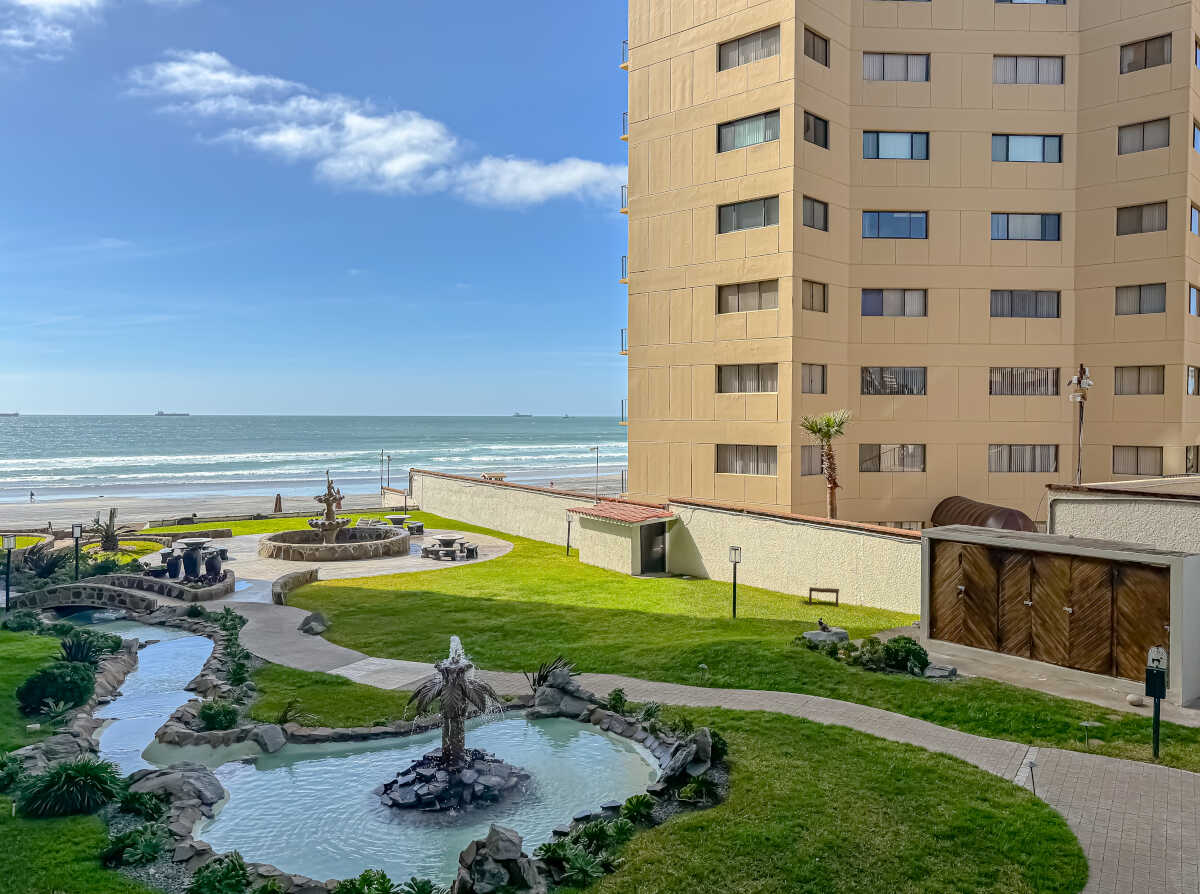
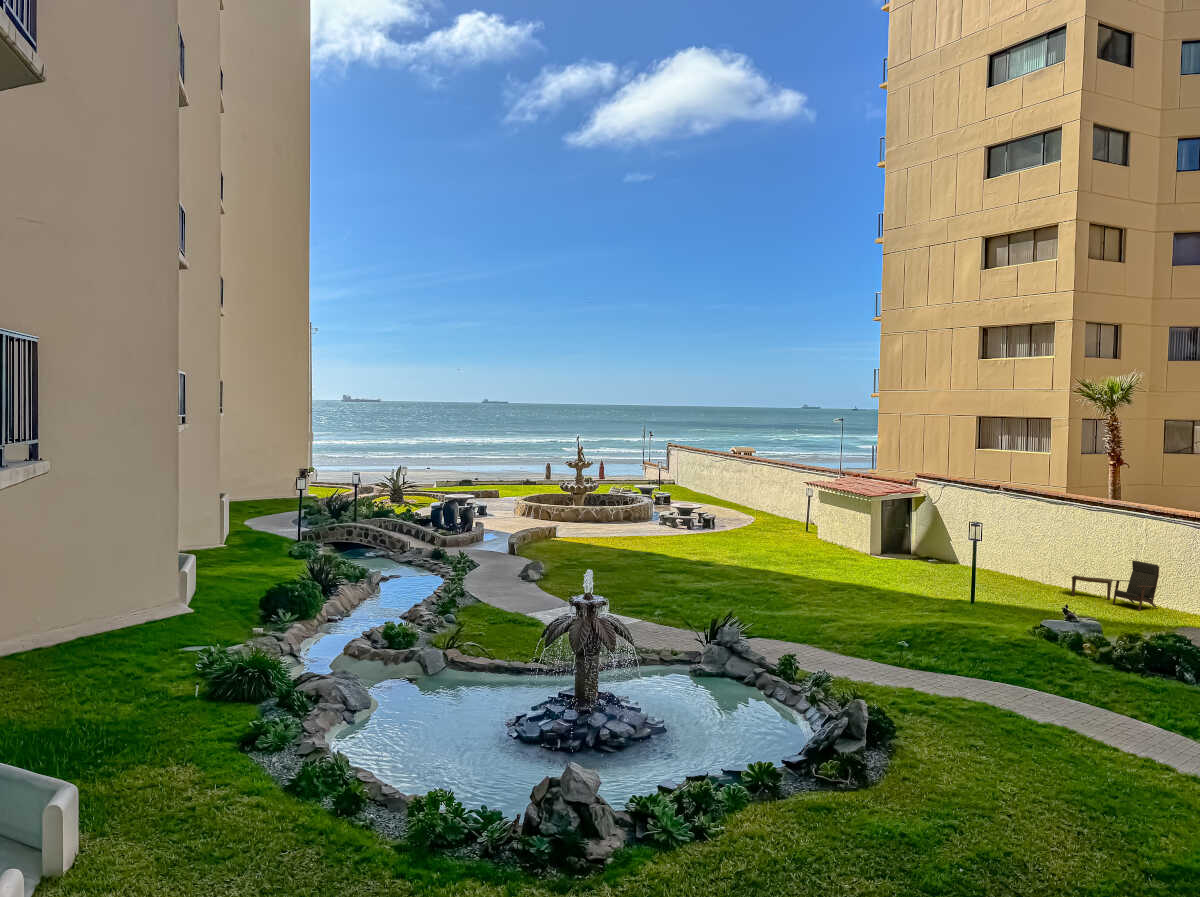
lounge chair: none [841,573,874,615] -> present [1113,561,1159,611]

